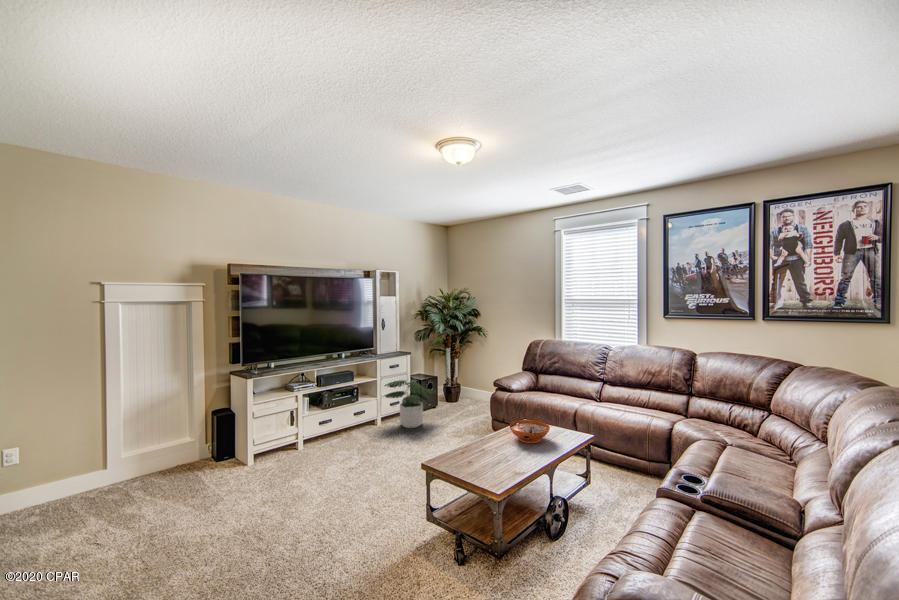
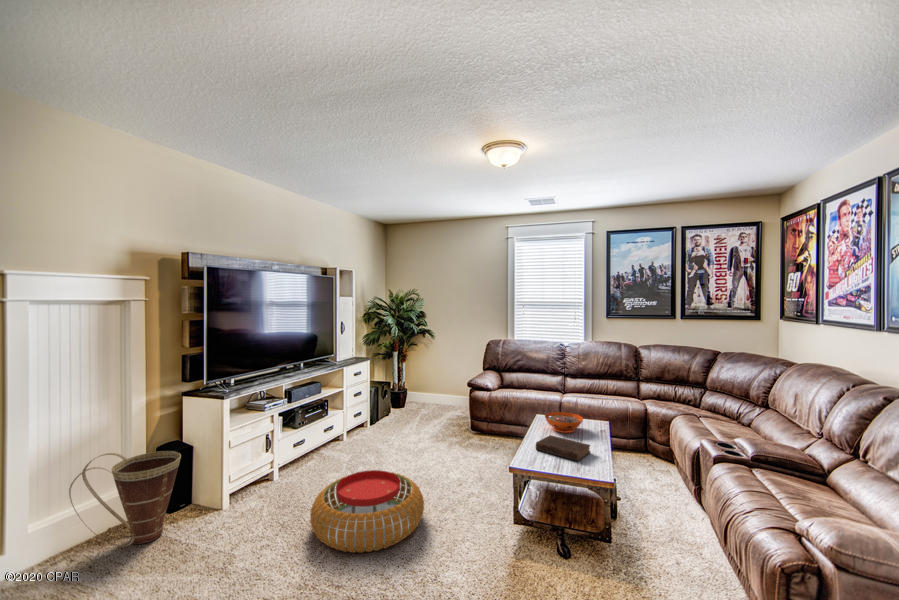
potted plant: present [385,380,437,428] -> none [353,389,408,440]
basket: none [140,411,214,478] -> present [69,451,181,546]
book: none [469,442,520,472] -> present [536,435,590,461]
pouf: none [277,451,378,519] -> present [310,470,424,553]

